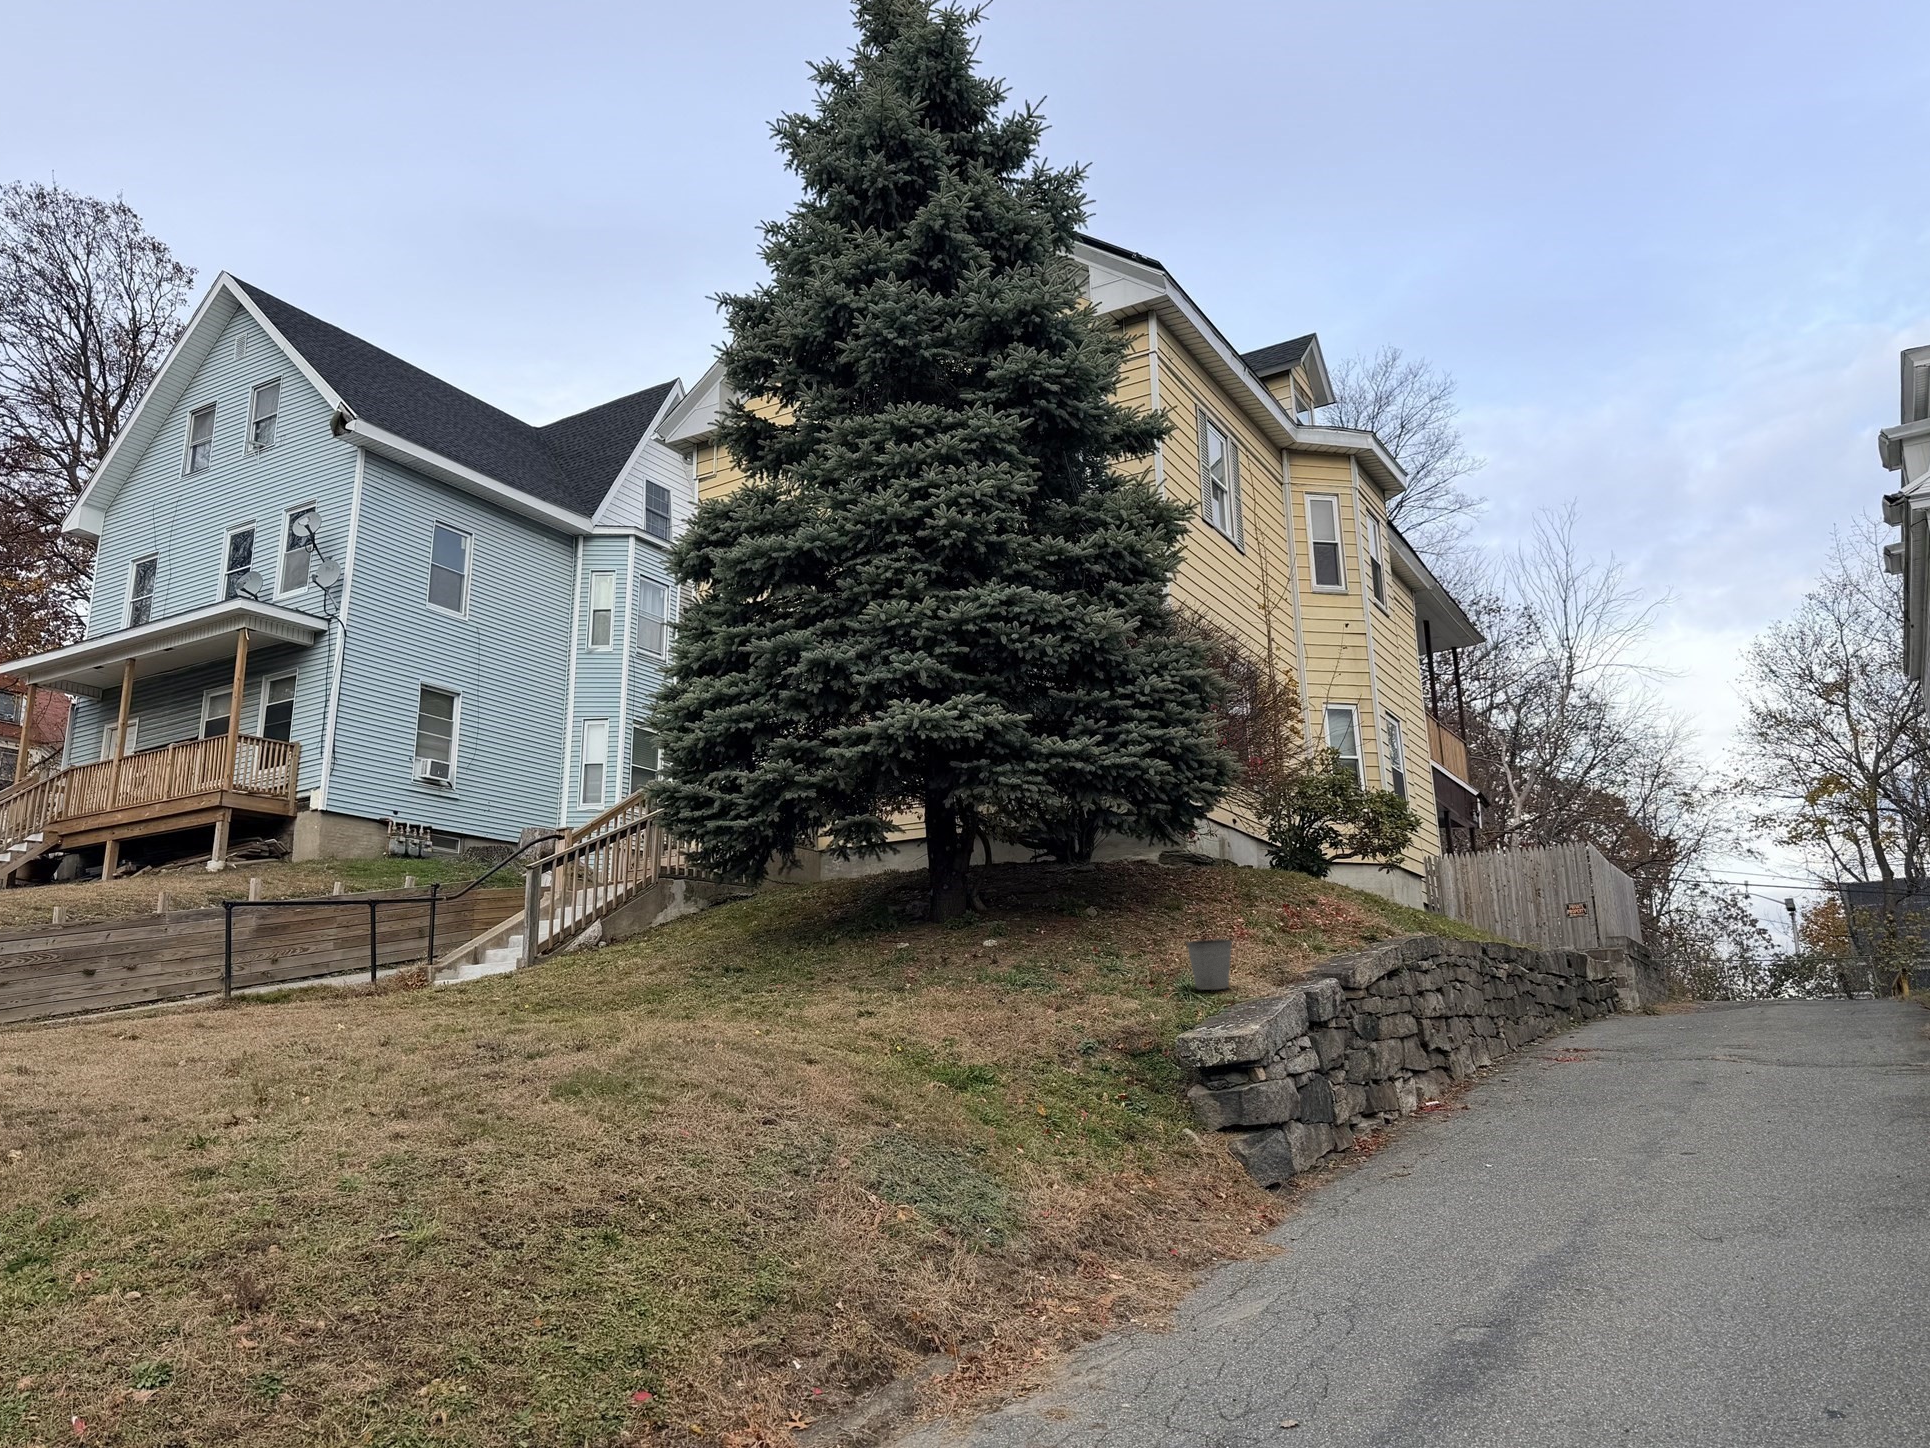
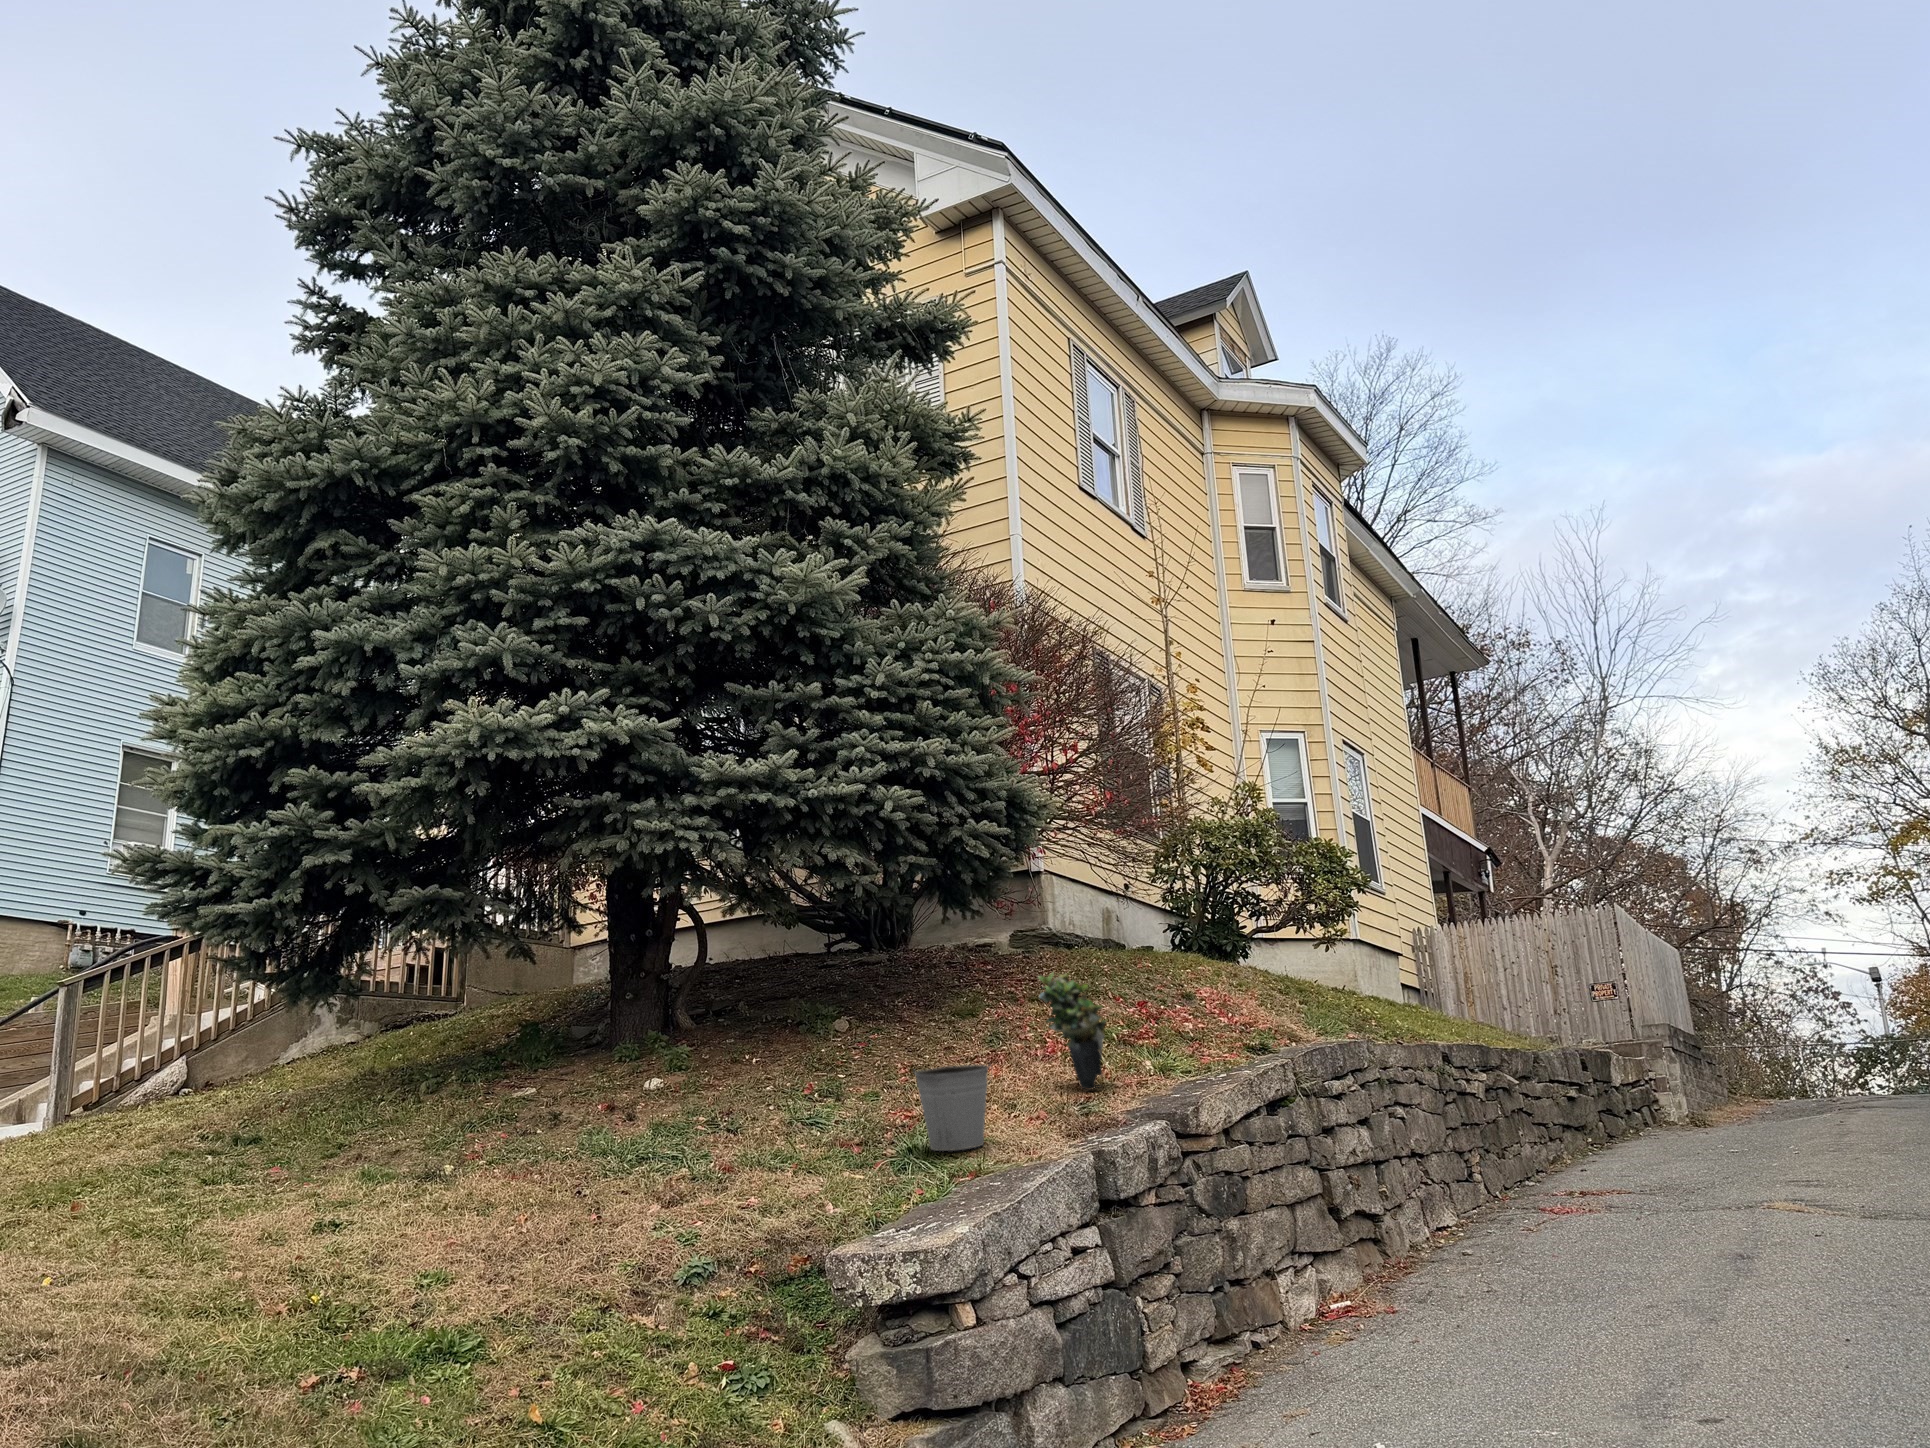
potted plant: none [1238,883,1285,960] -> present [1038,973,1106,1090]

